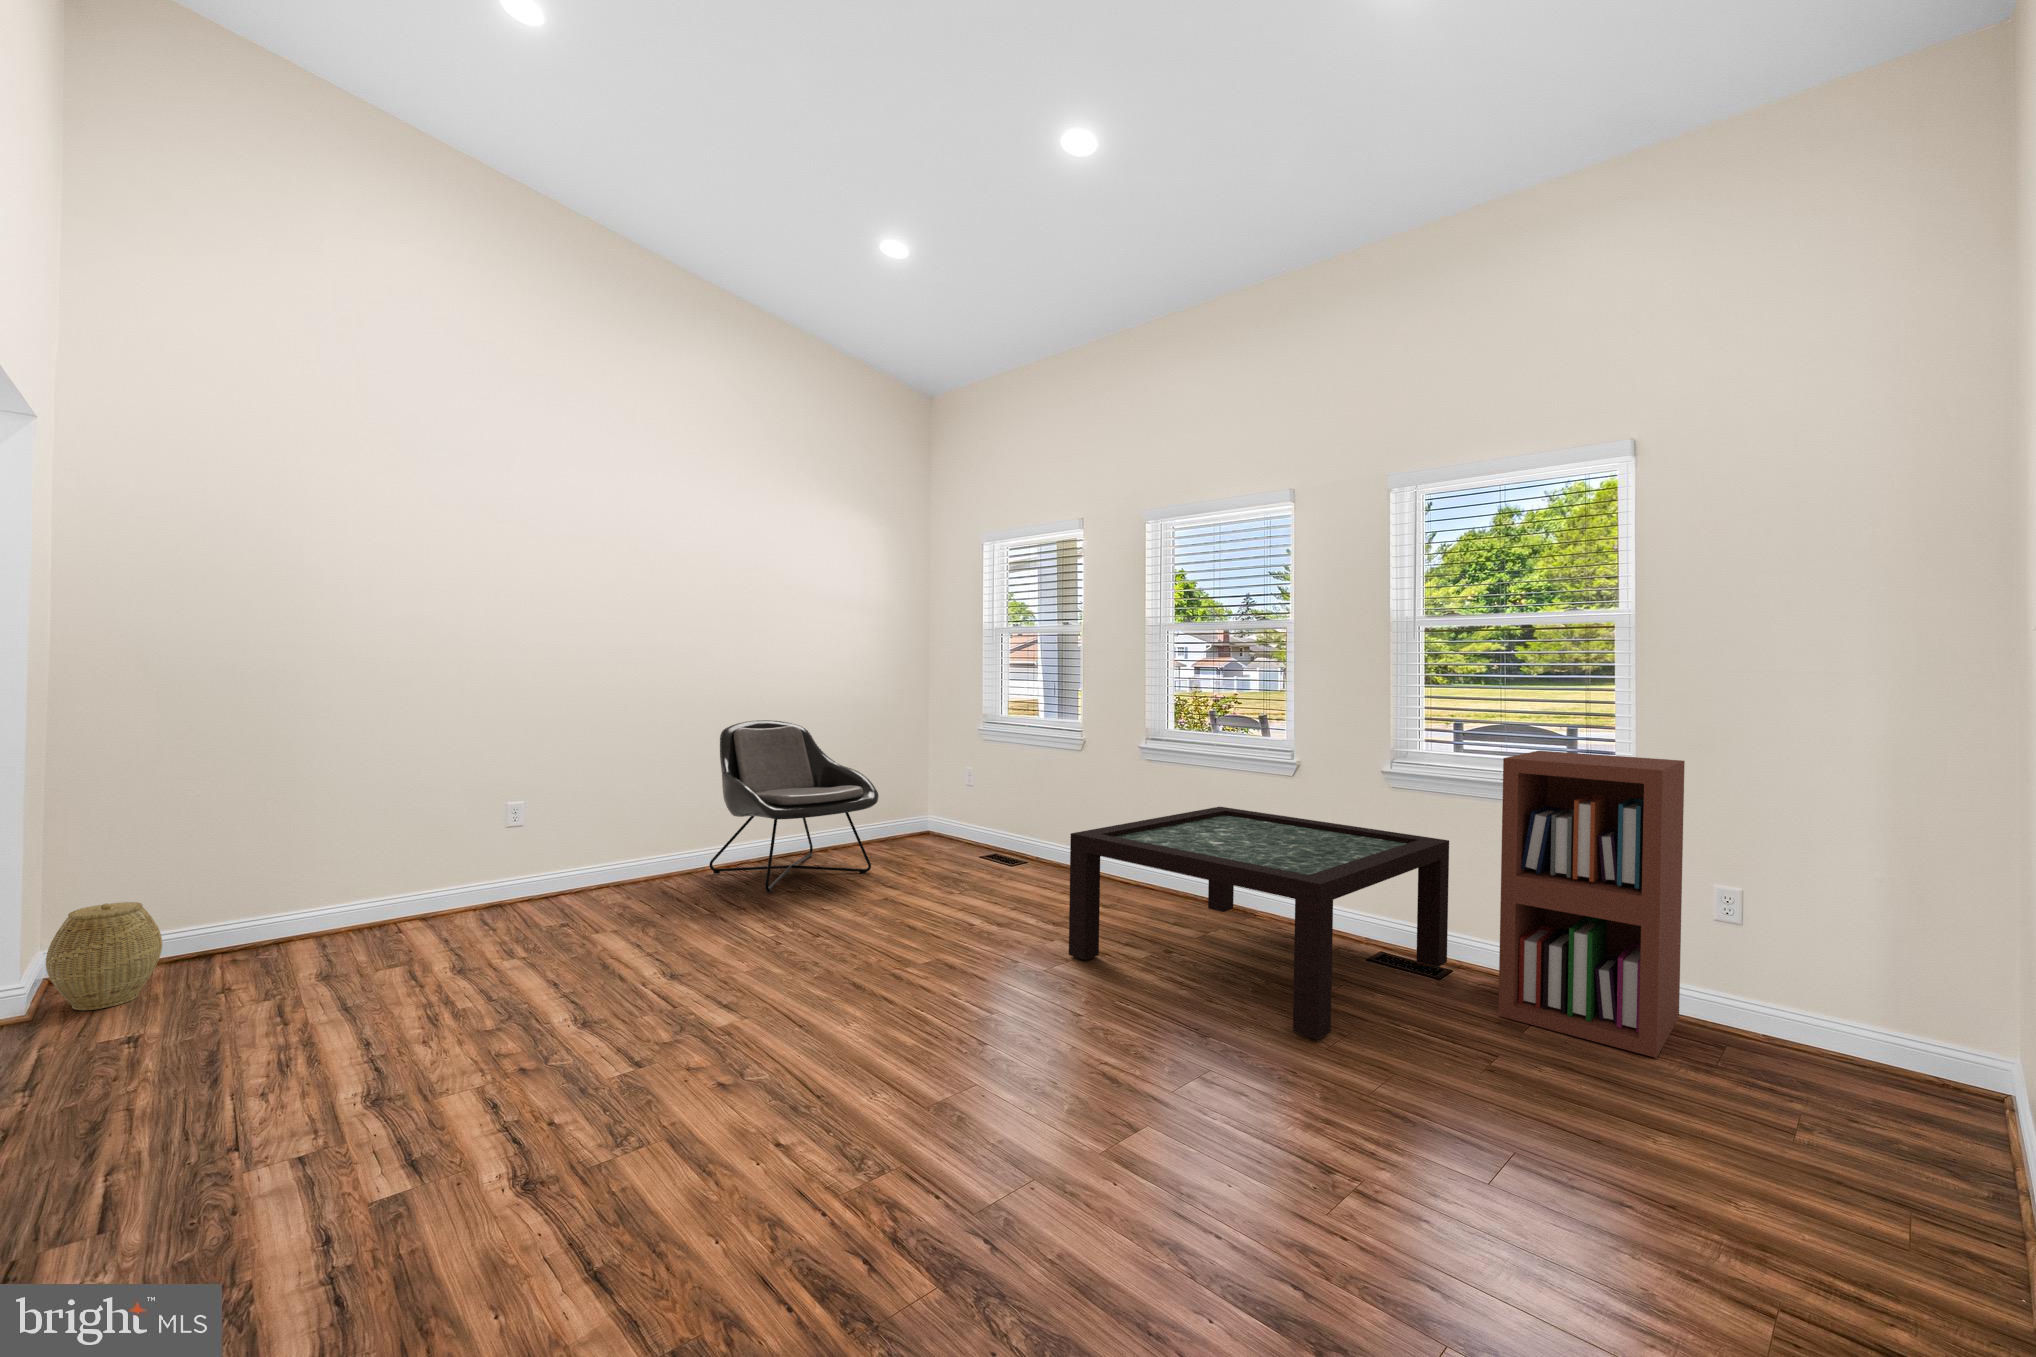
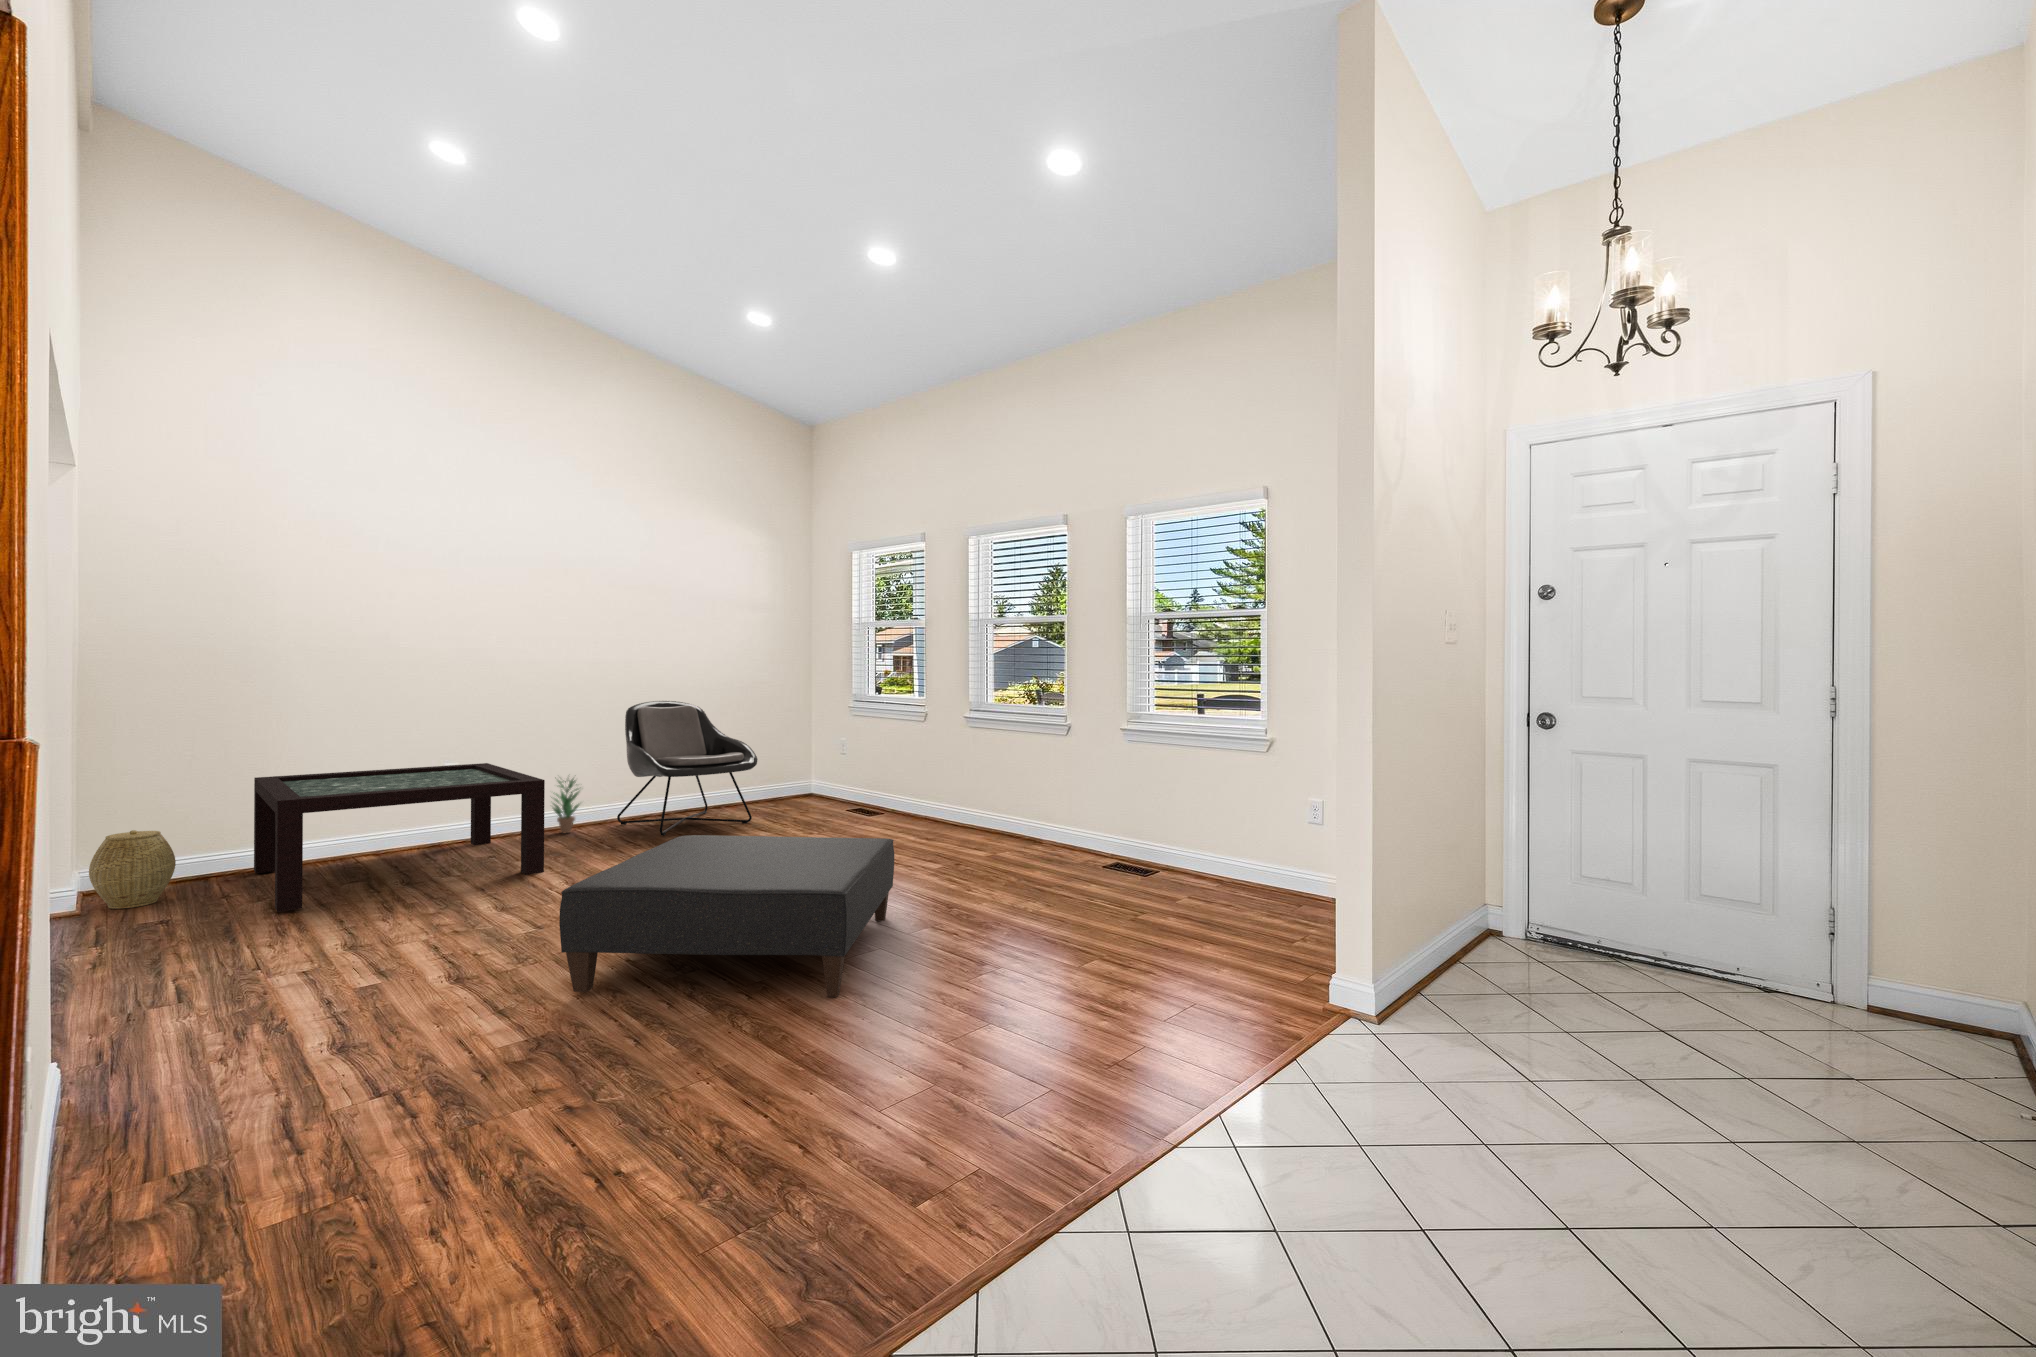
bookshelf: present [1498,751,1685,1058] -> none [1166,710,1294,912]
coffee table: present [1069,807,1449,1040] -> present [254,763,545,912]
potted plant: none [630,812,672,886] -> present [553,779,579,833]
ottoman: none [688,930,1157,1254] -> present [559,835,894,997]

